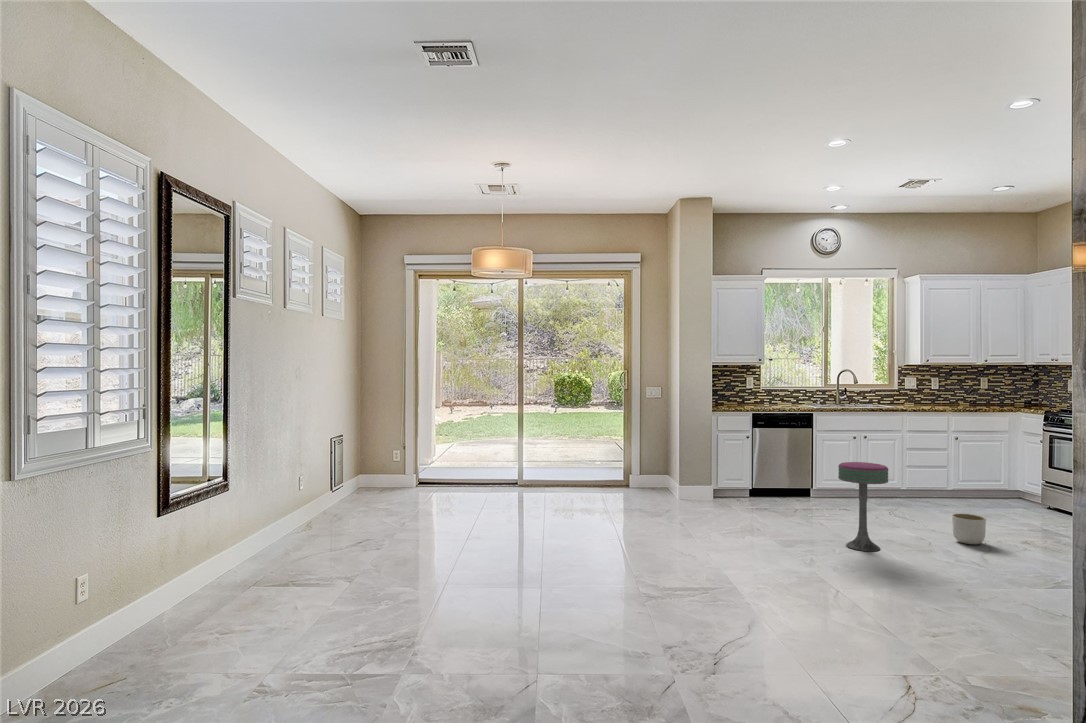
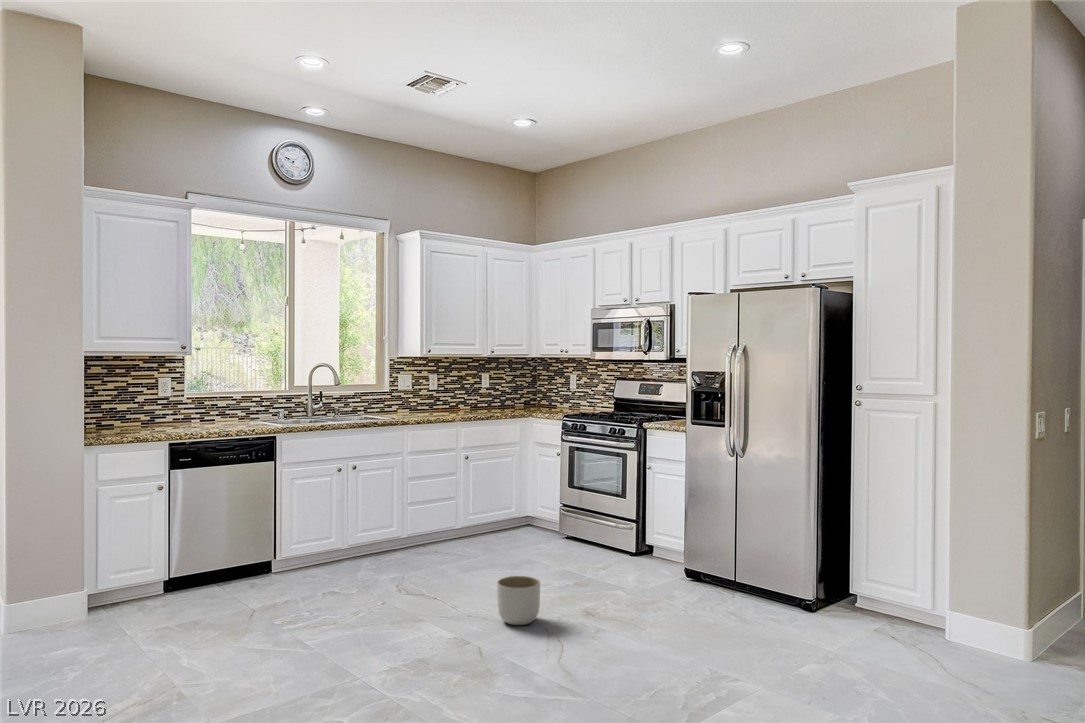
bar stool: present [838,462,888,551] -> none [338,522,422,692]

